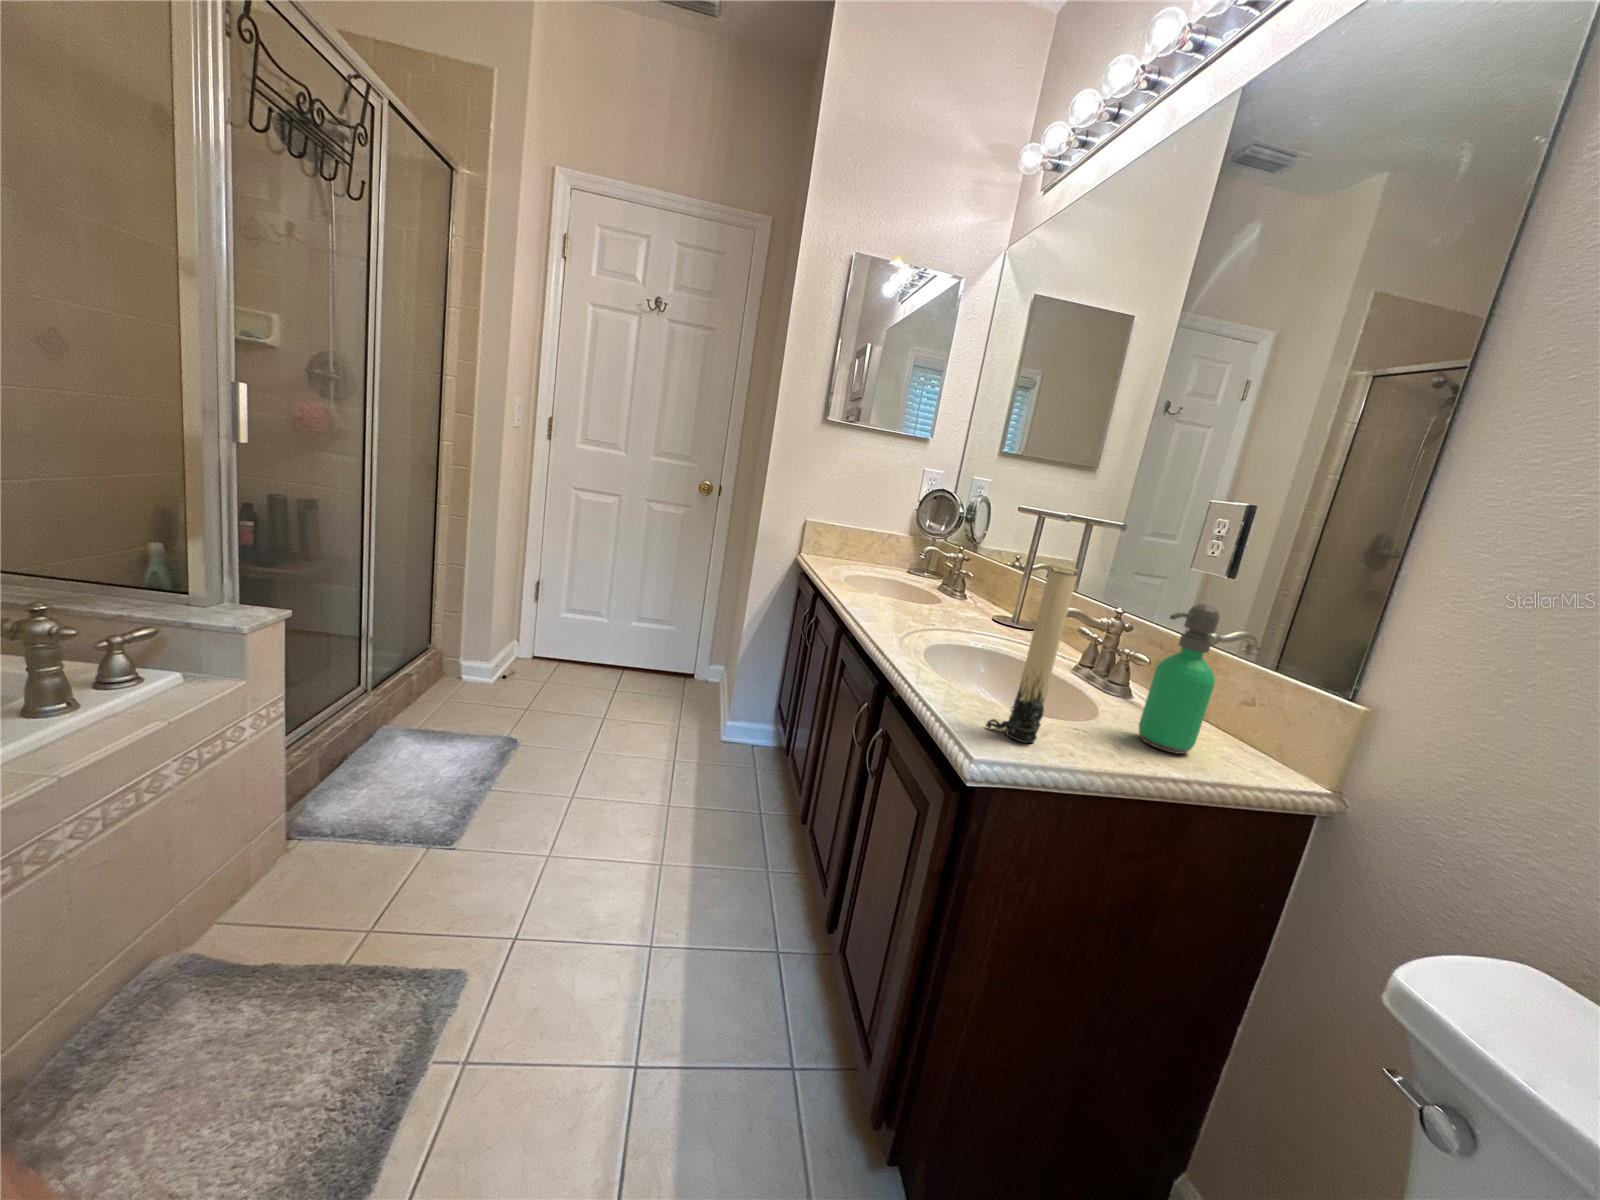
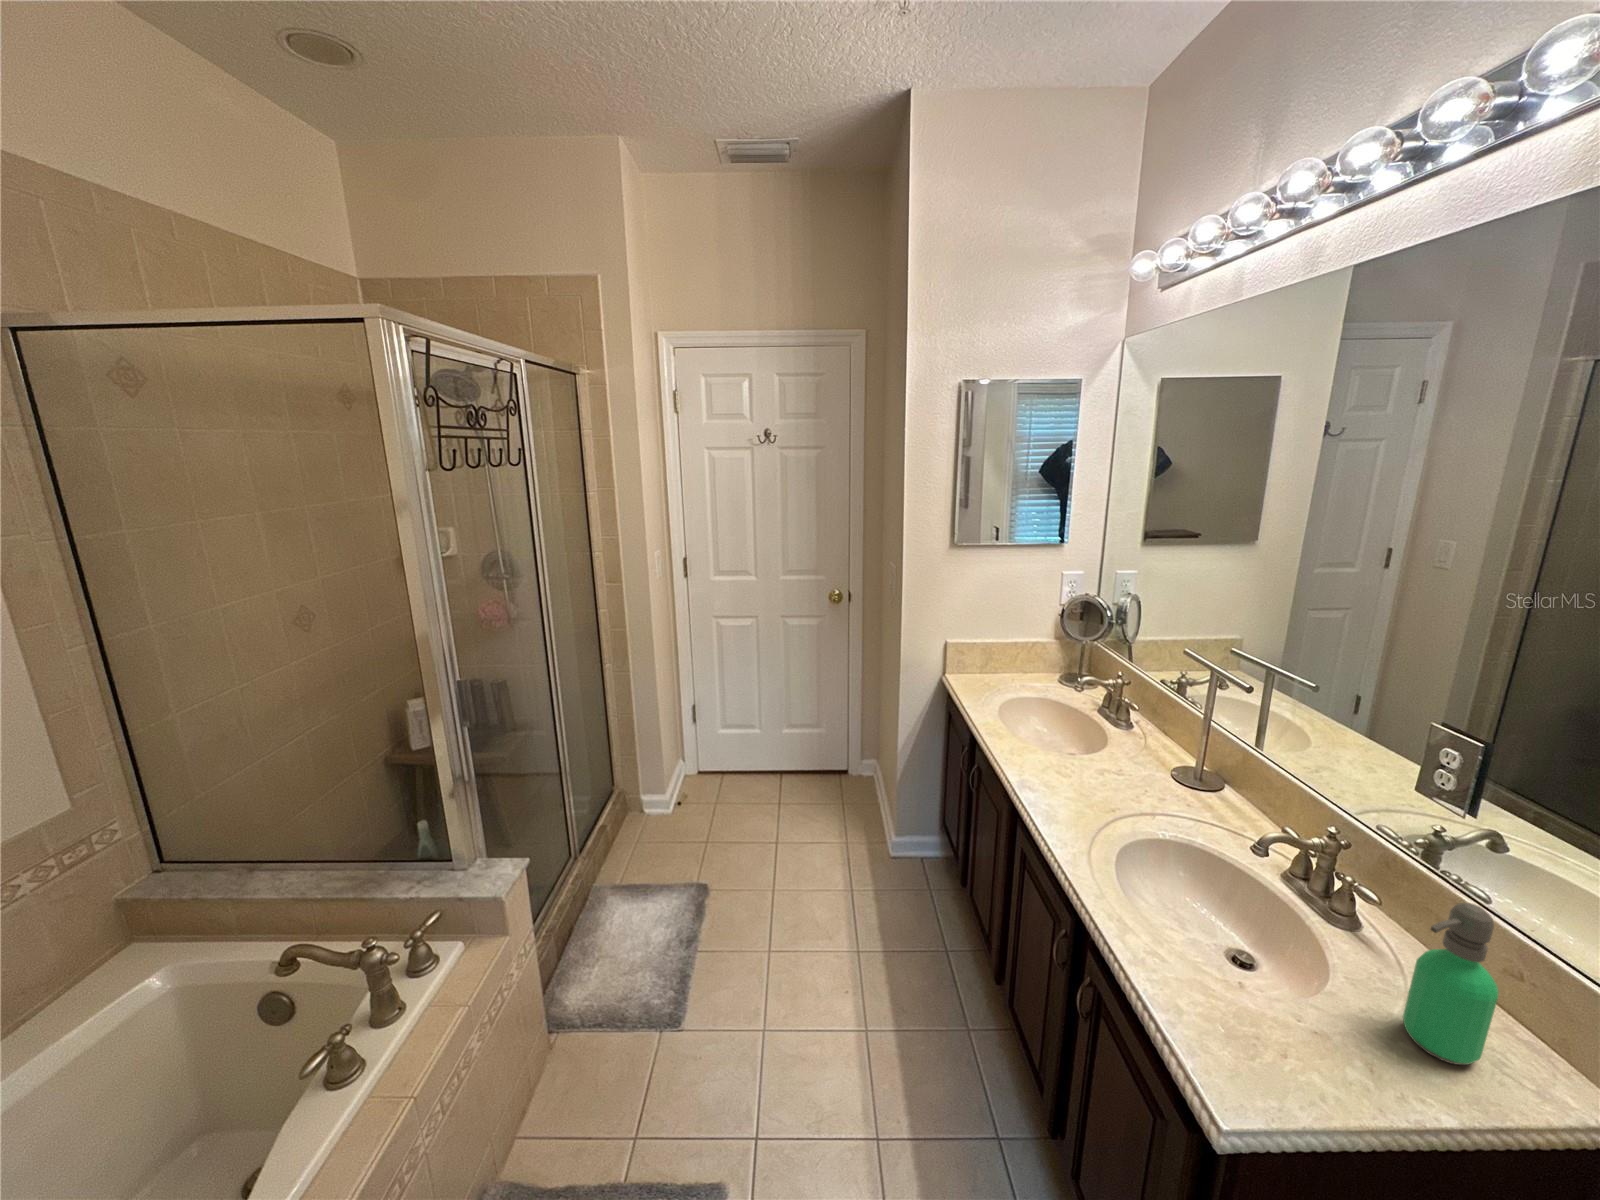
candle: present [986,565,1078,743] -> none [1225,892,1316,1072]

